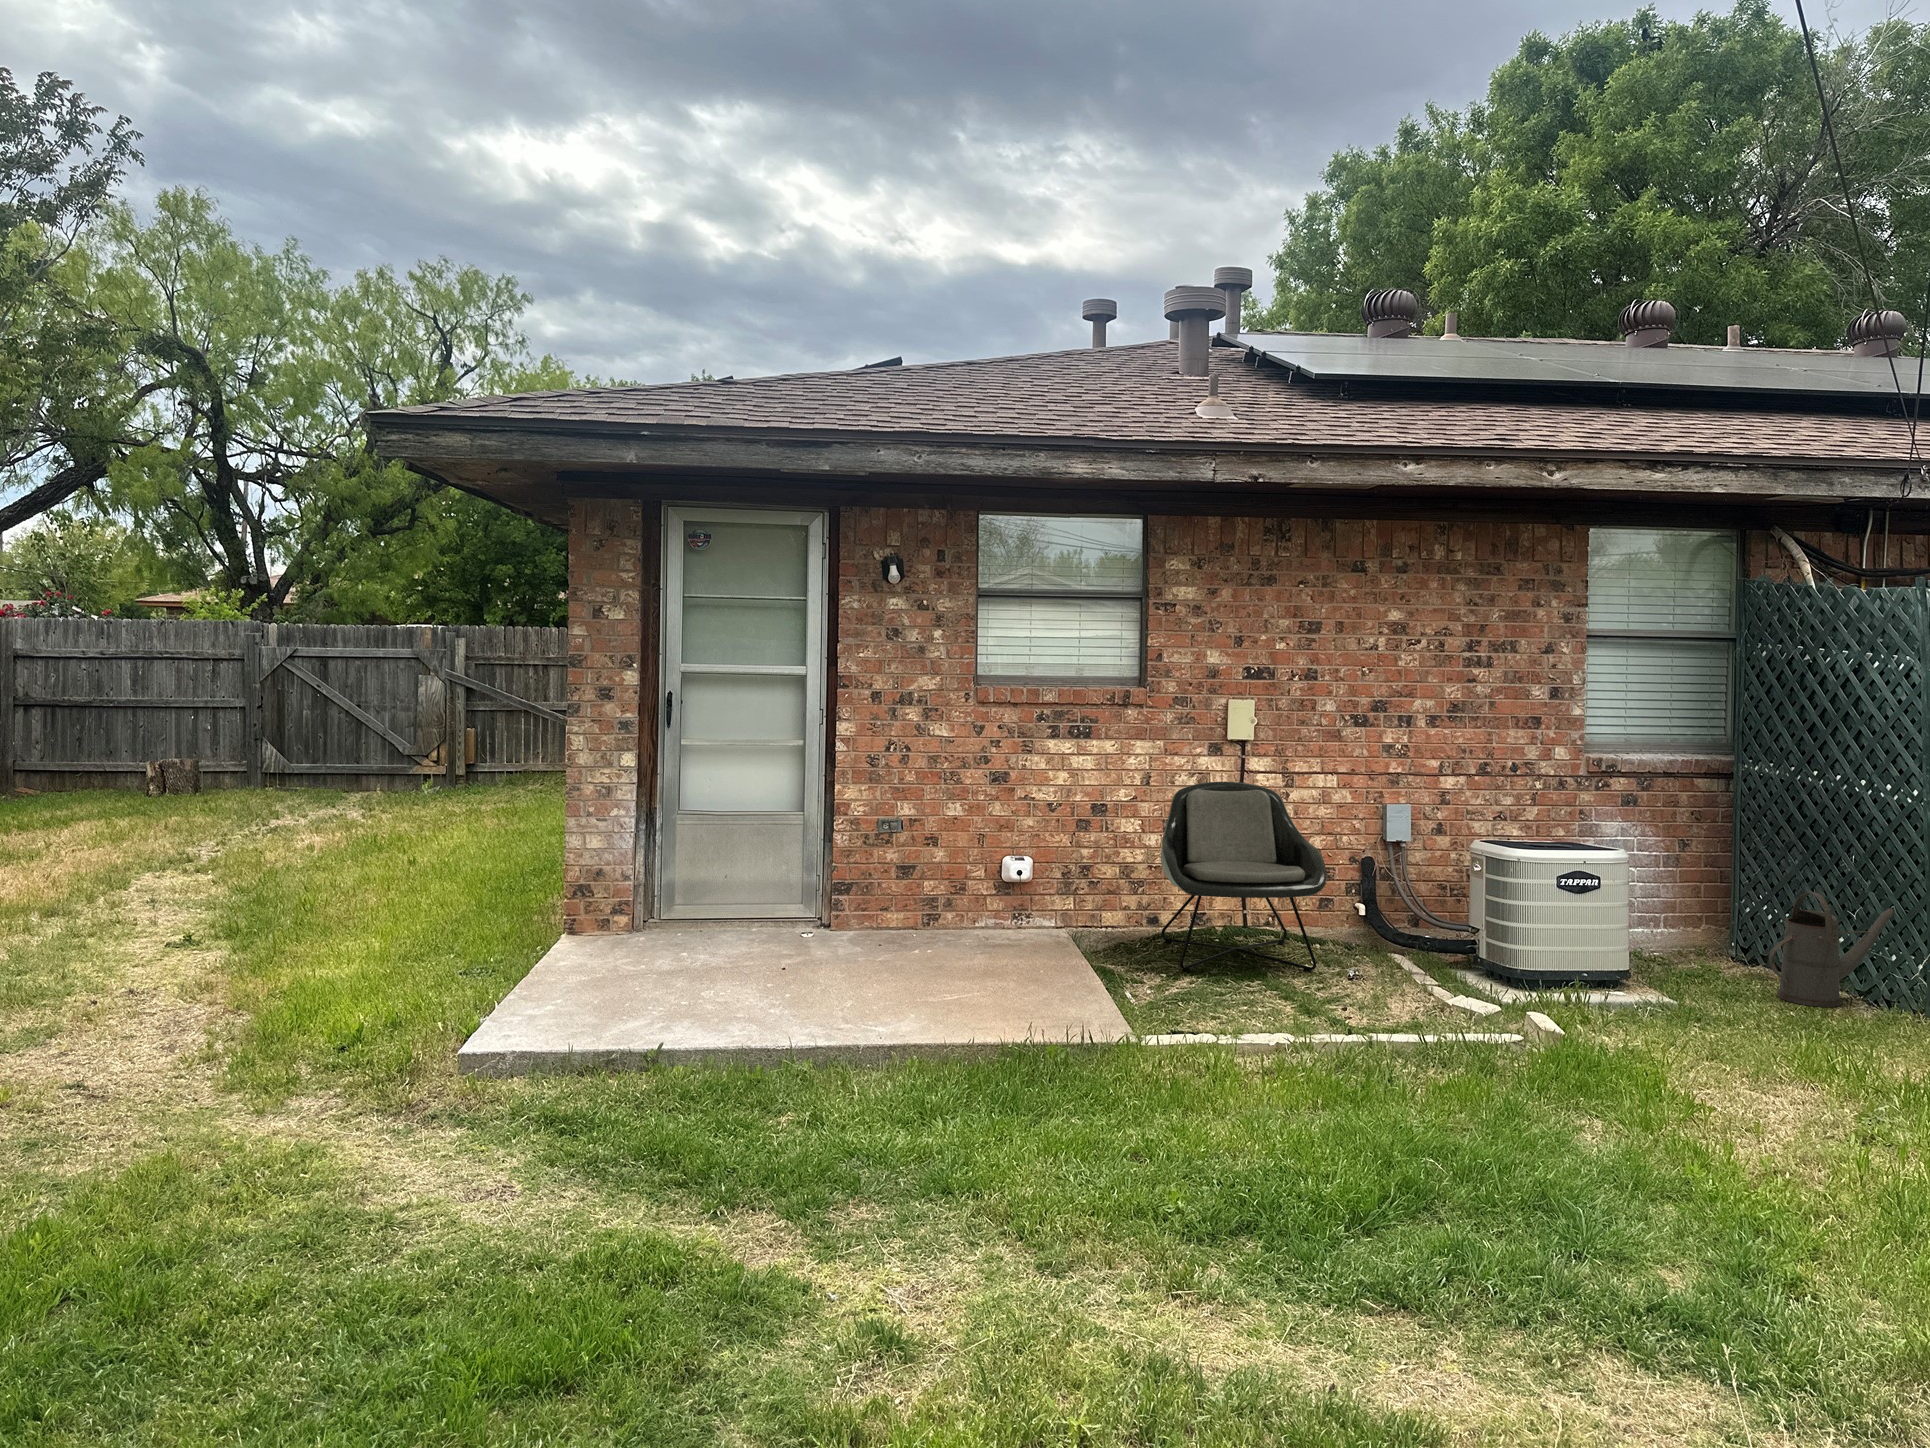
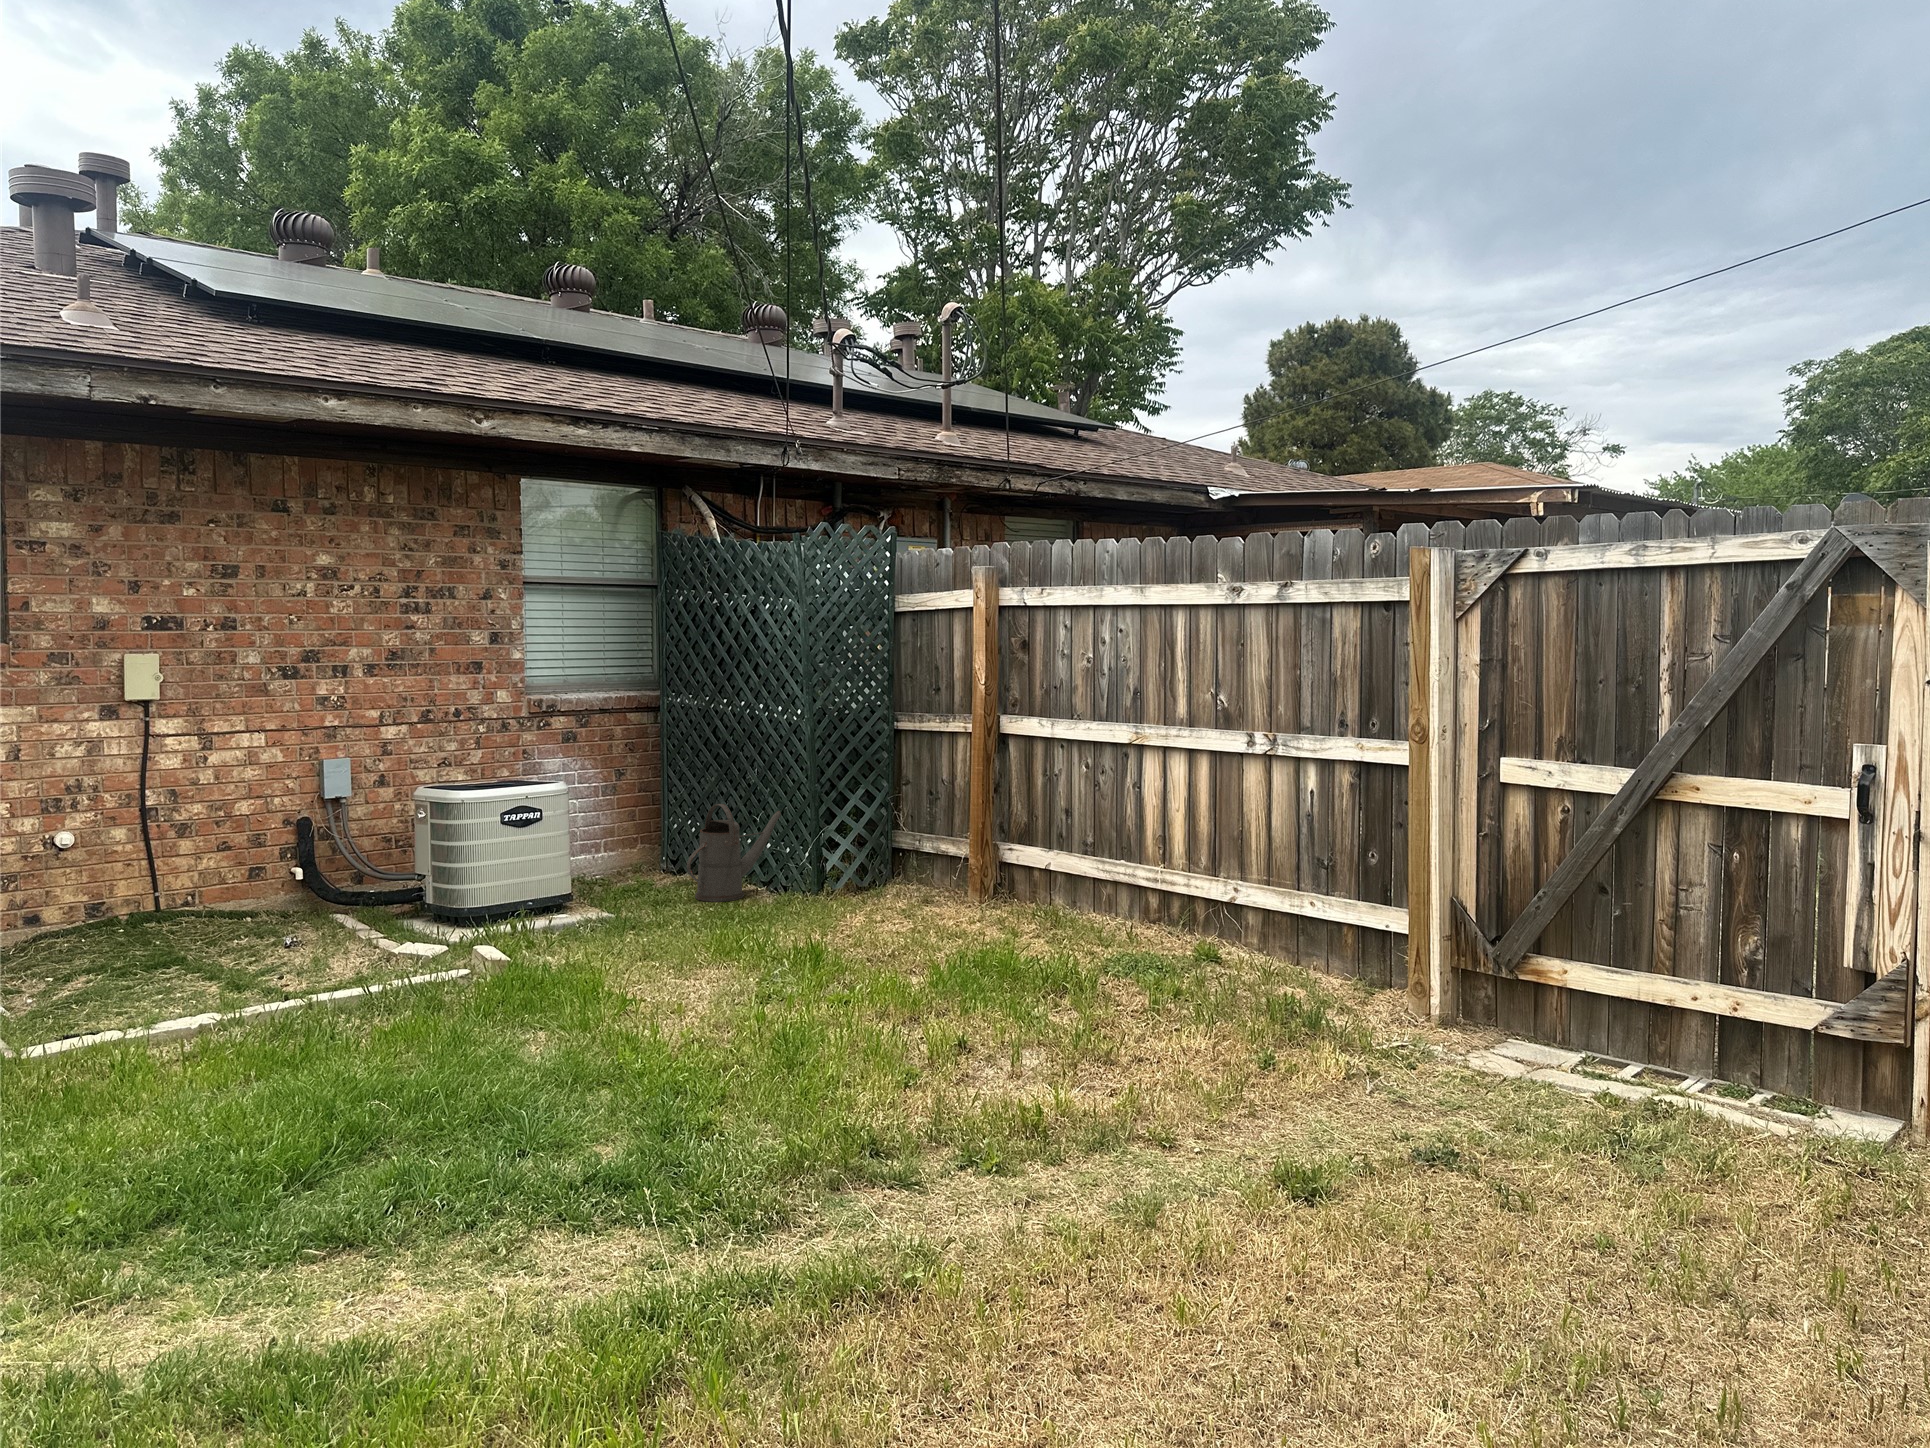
lounge chair: present [1161,781,1327,972] -> none [39,749,256,973]

